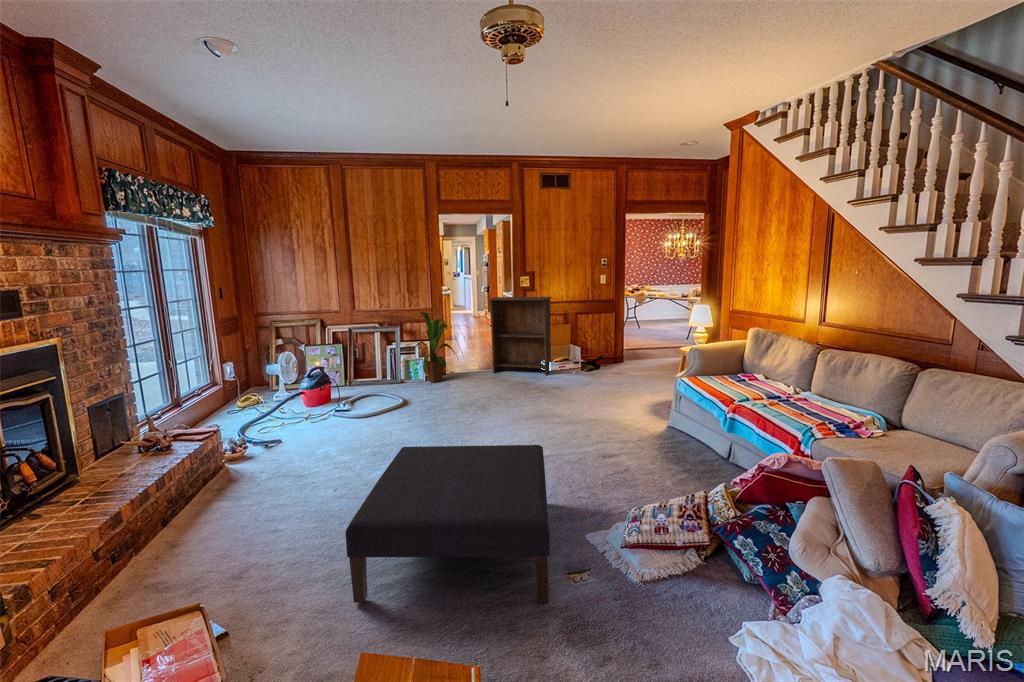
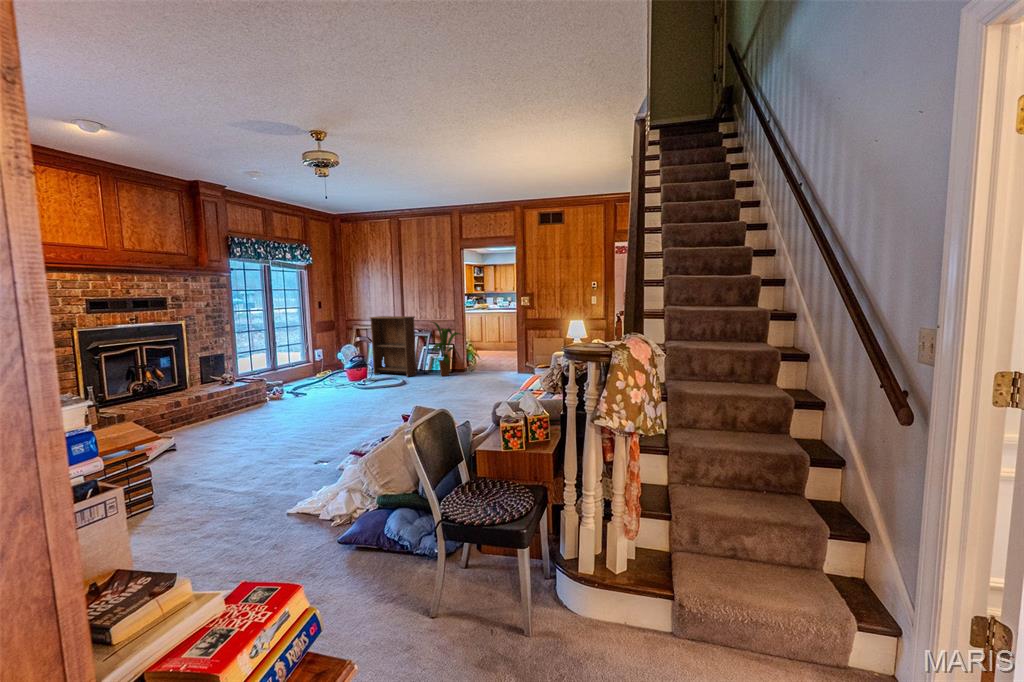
bookshelf: present [489,297,551,375] -> present [370,316,417,377]
ottoman: present [346,445,550,603] -> none [206,394,356,473]

